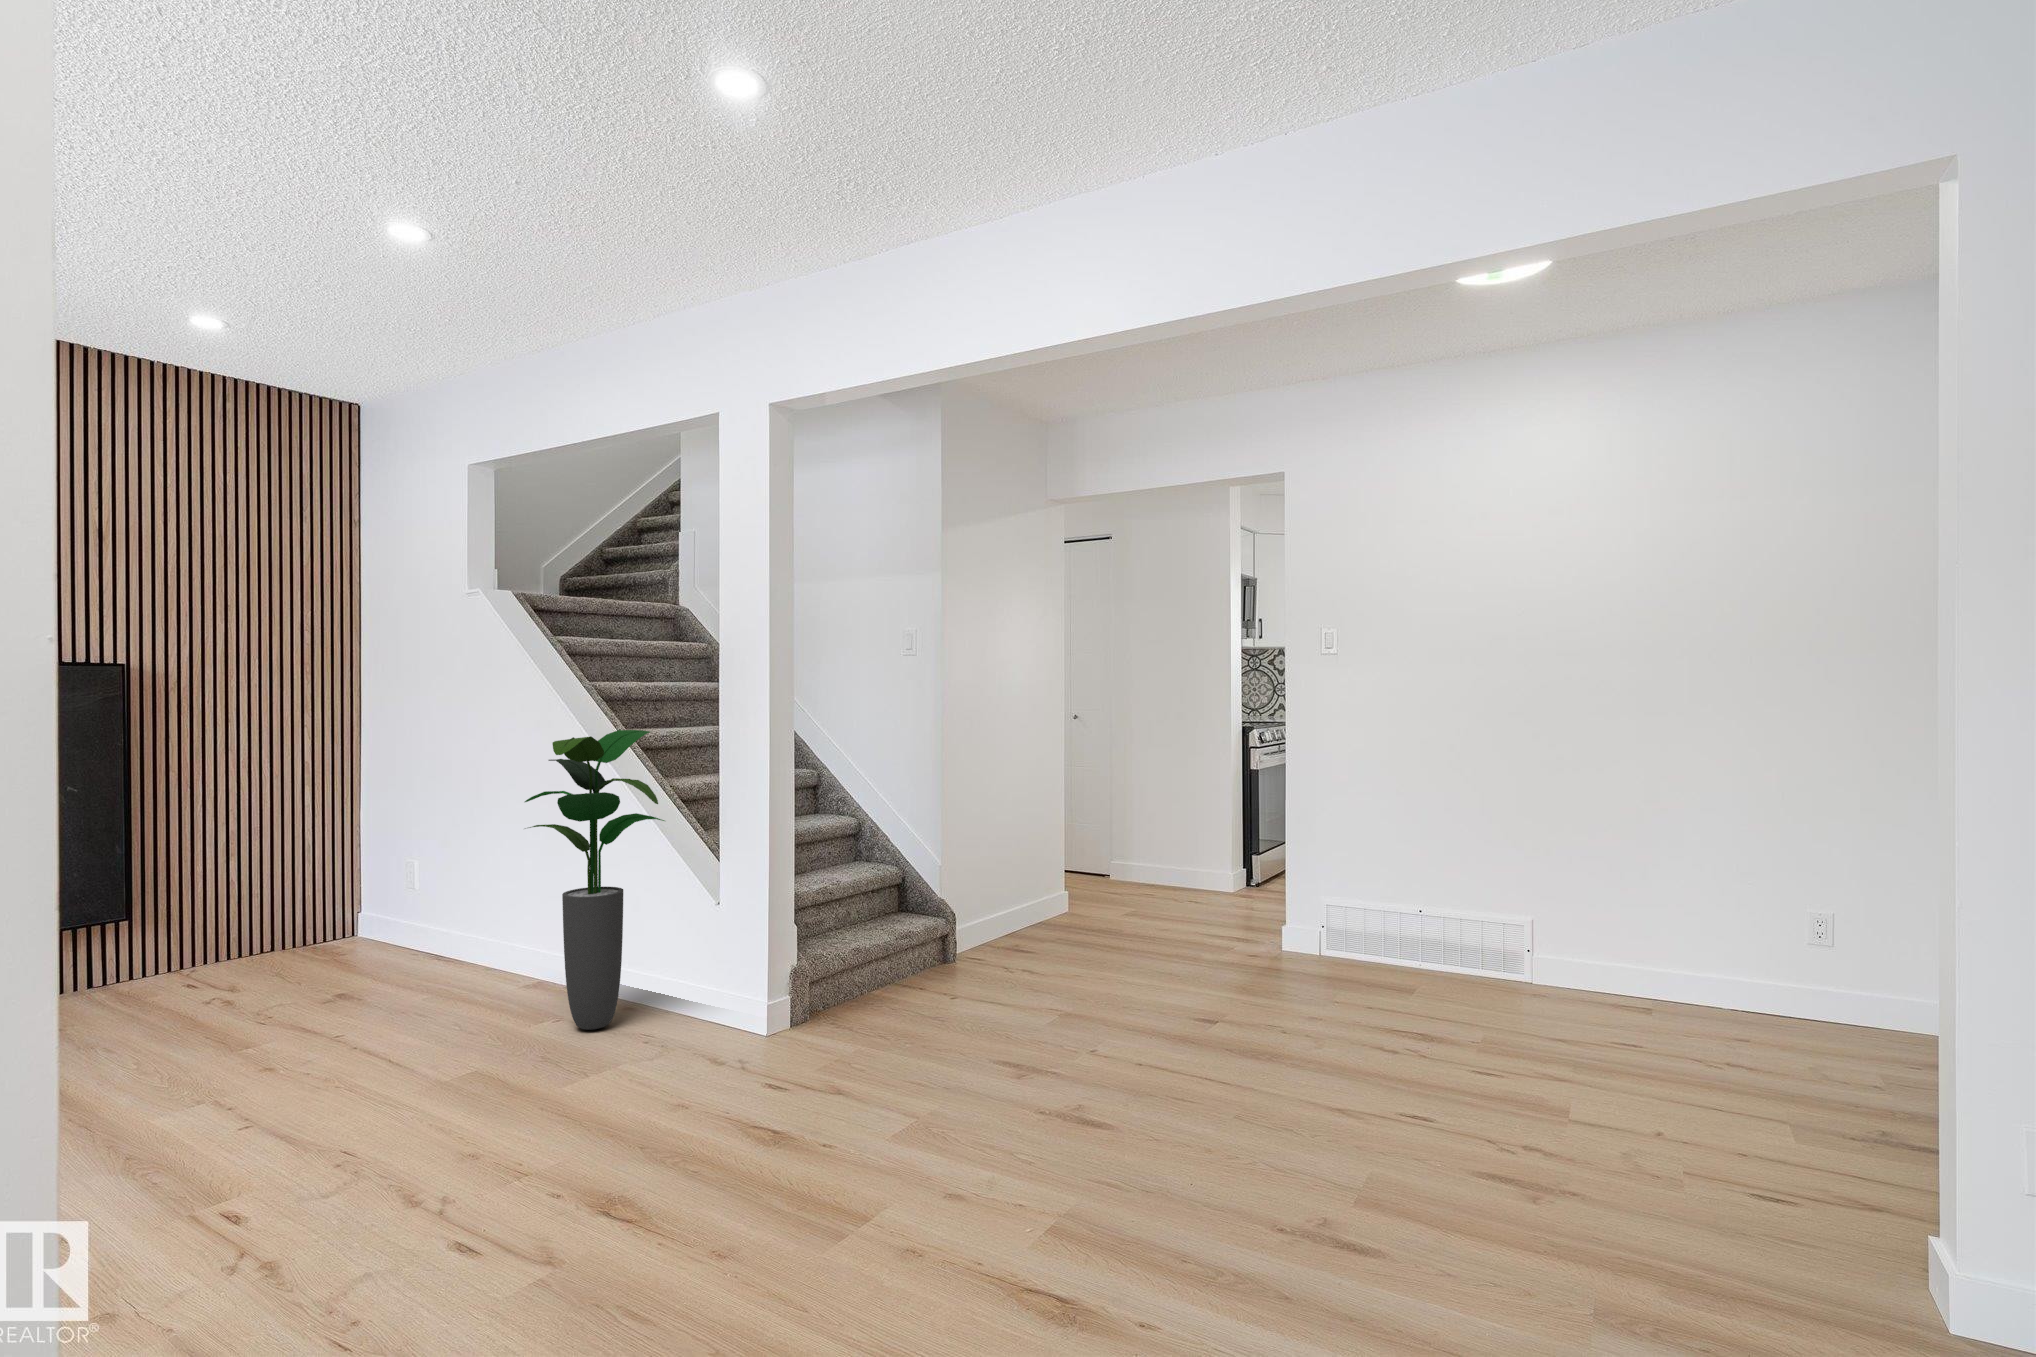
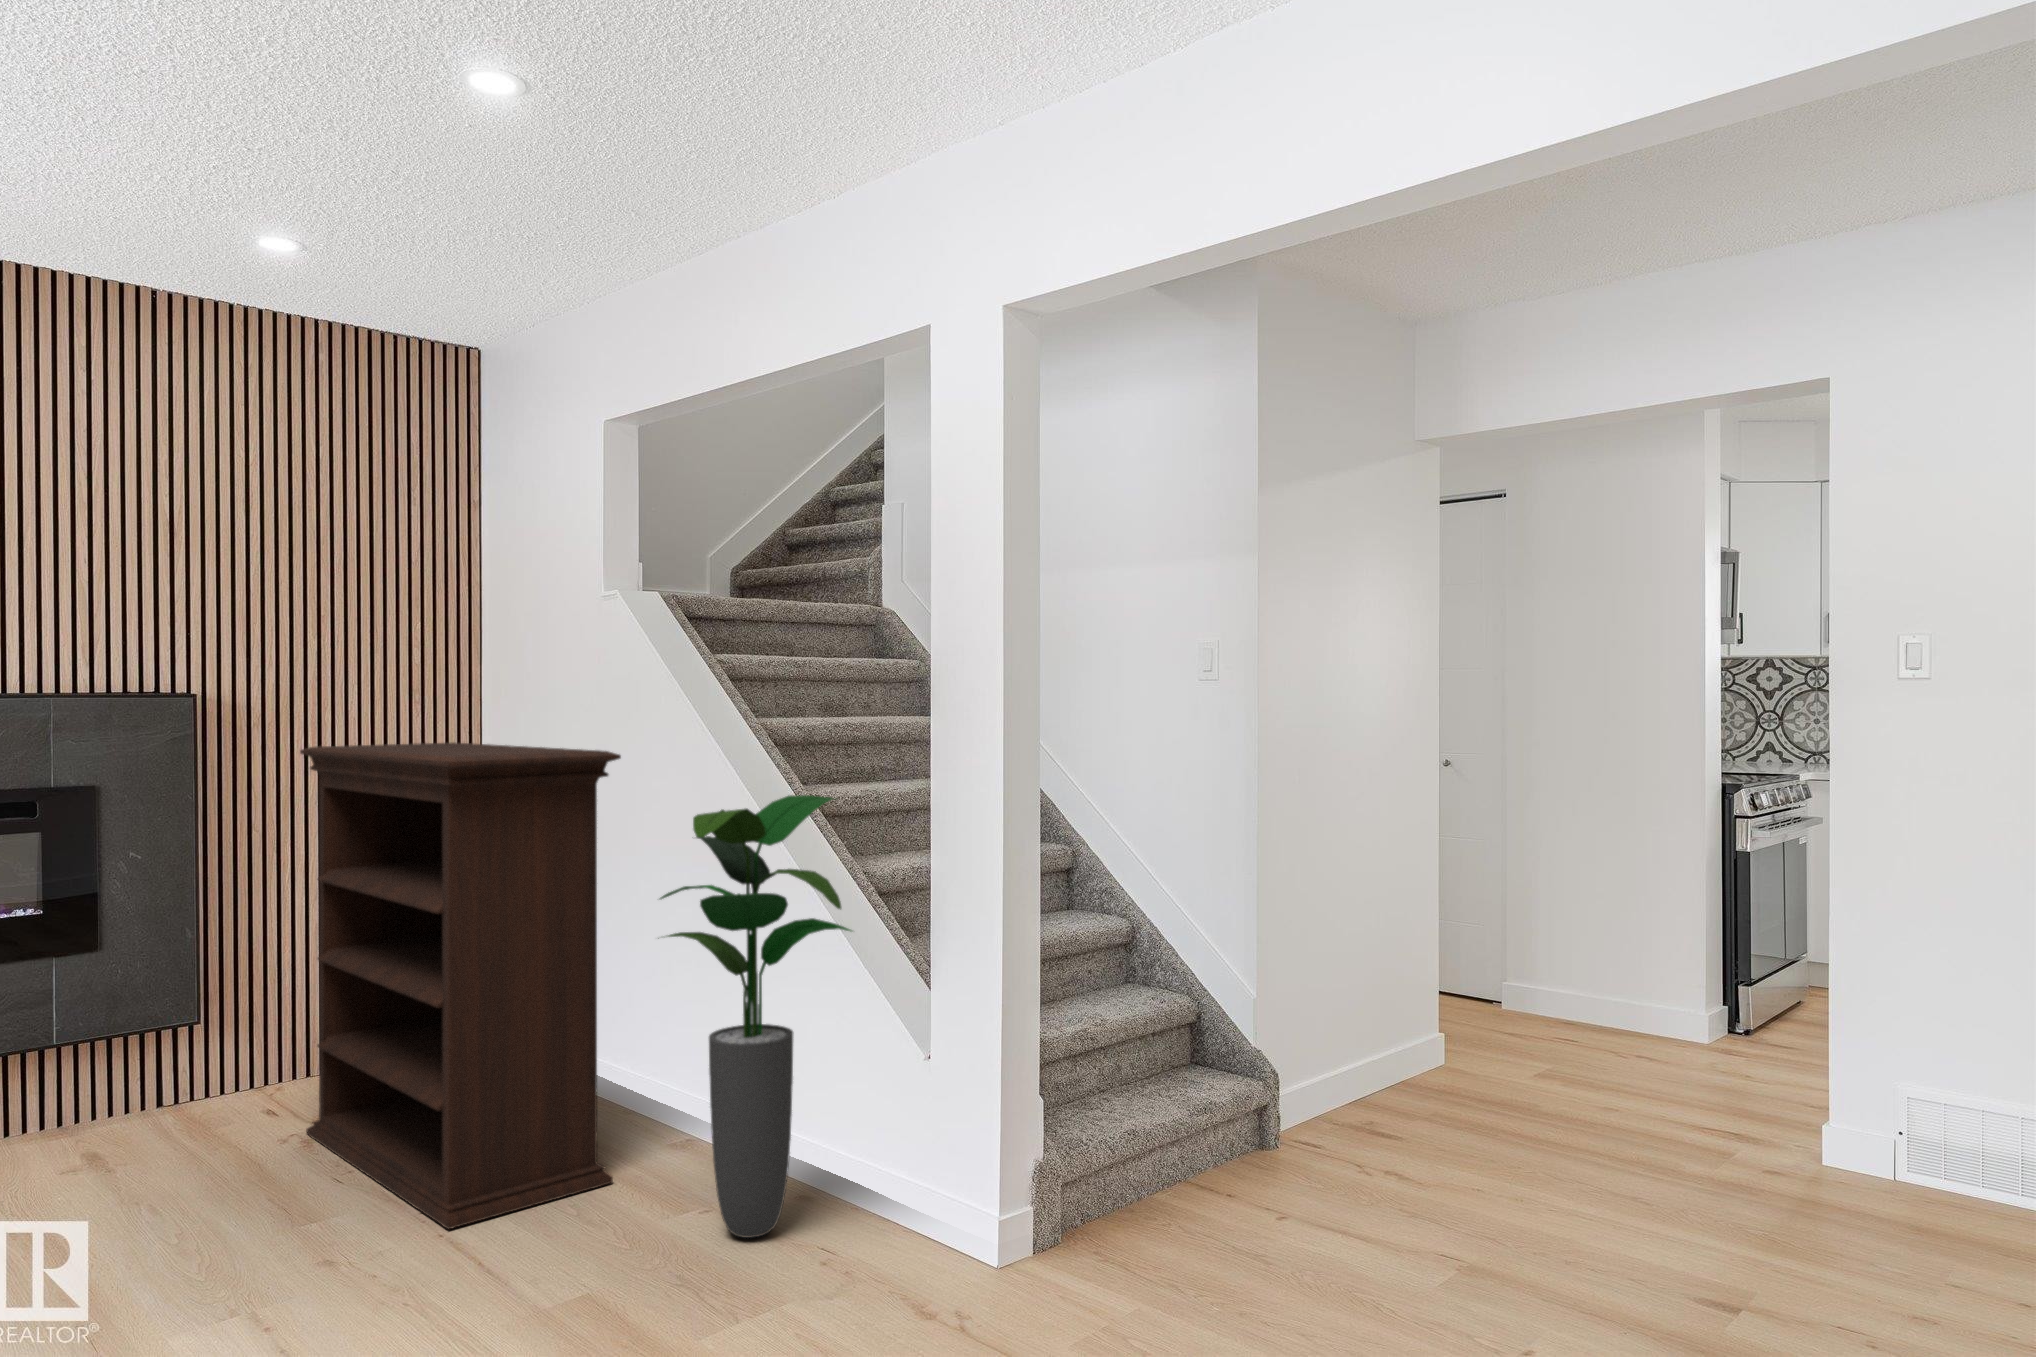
bookshelf: none [223,701,492,1041] -> present [300,742,621,1229]

